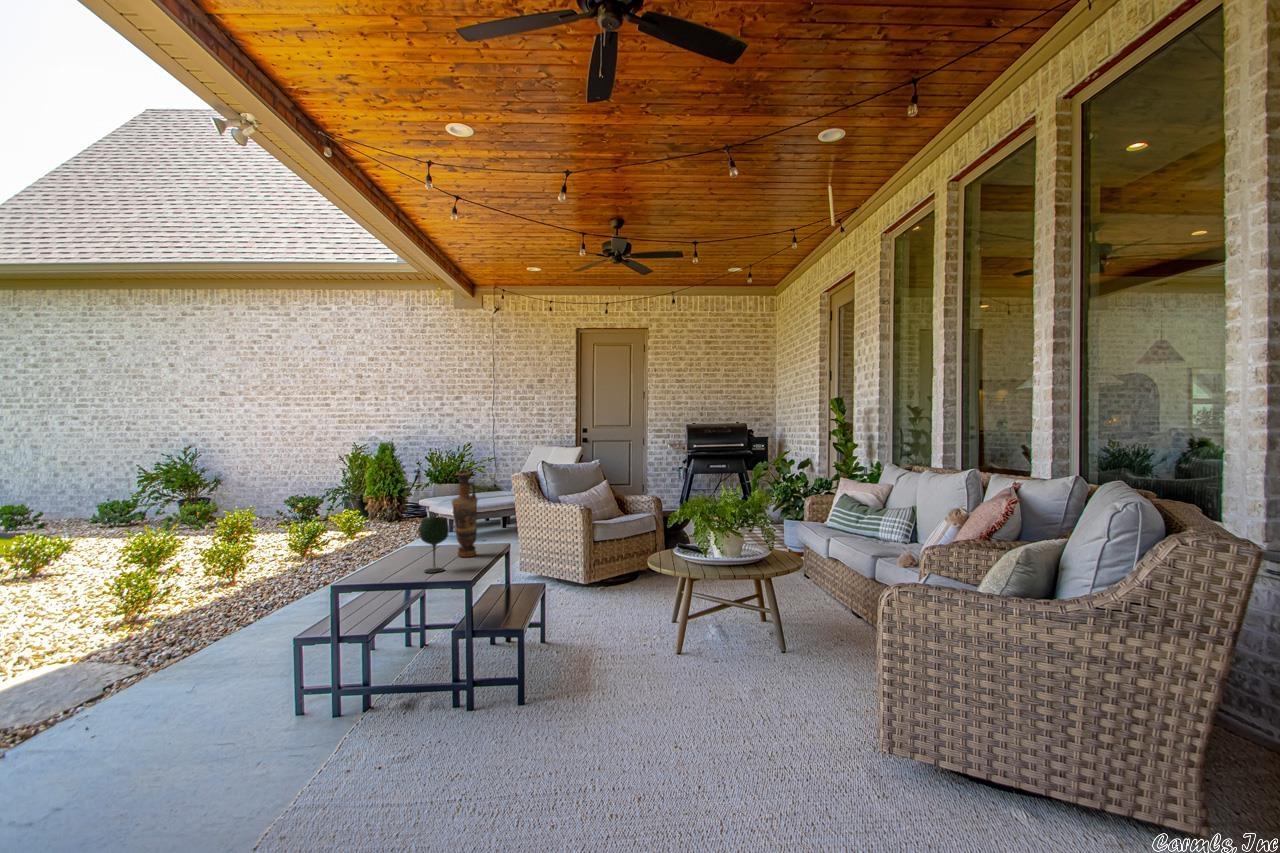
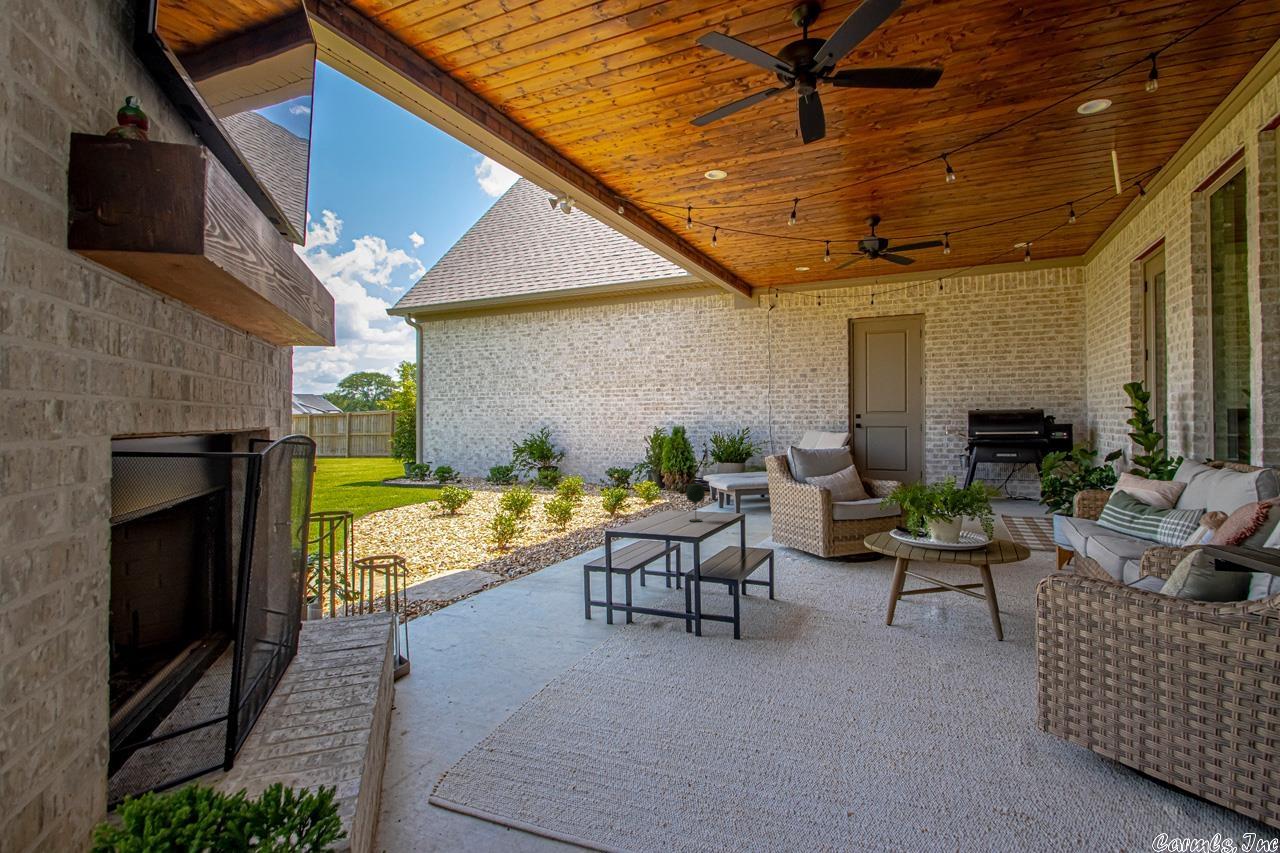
vase: present [452,471,477,557] -> none [709,453,728,515]

